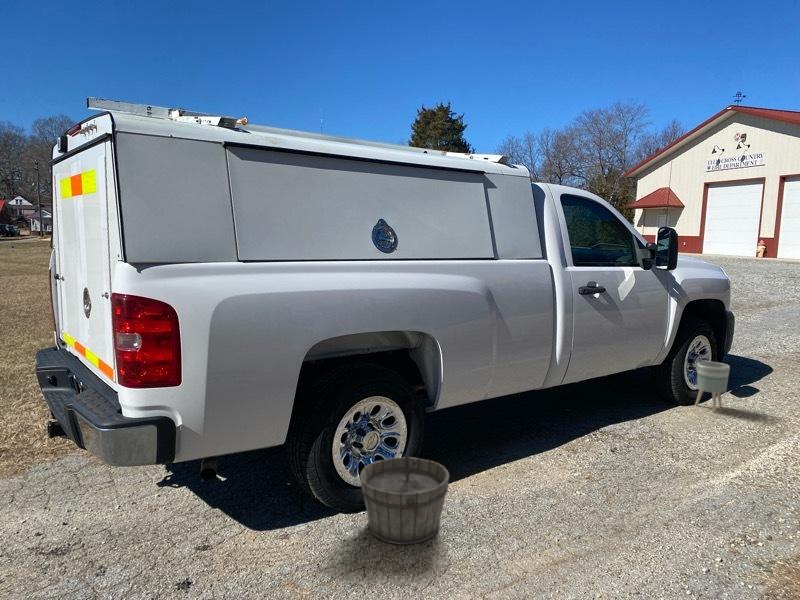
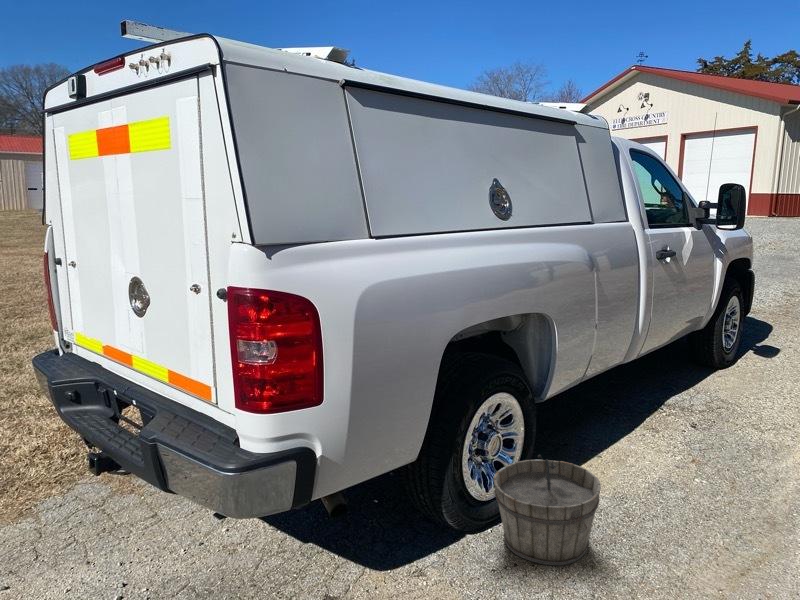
planter: present [695,362,730,412] -> none [730,322,767,374]

